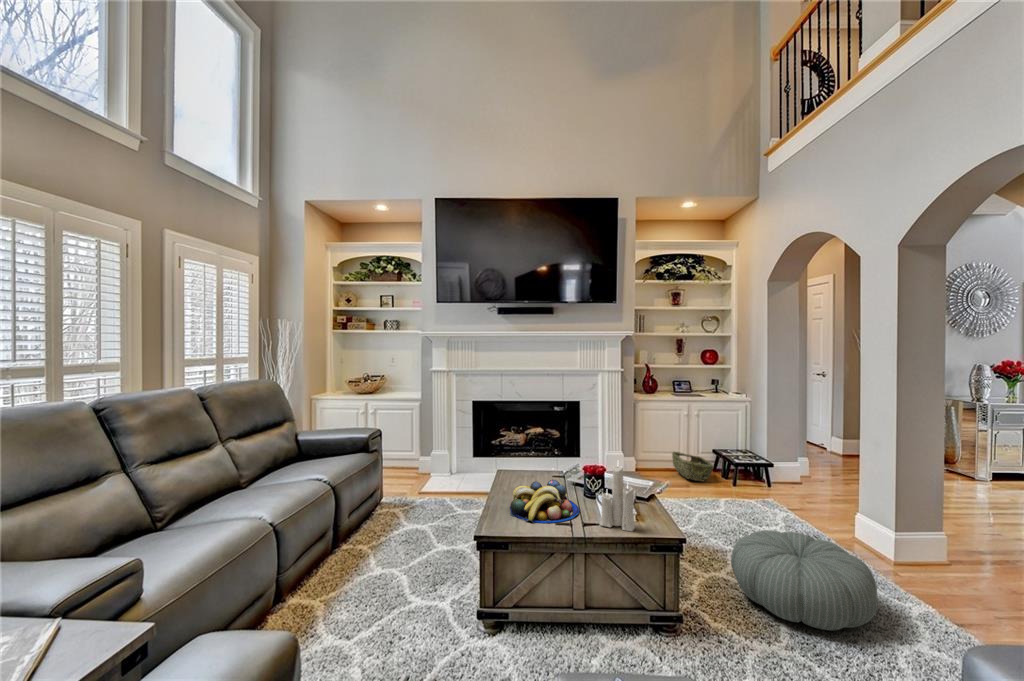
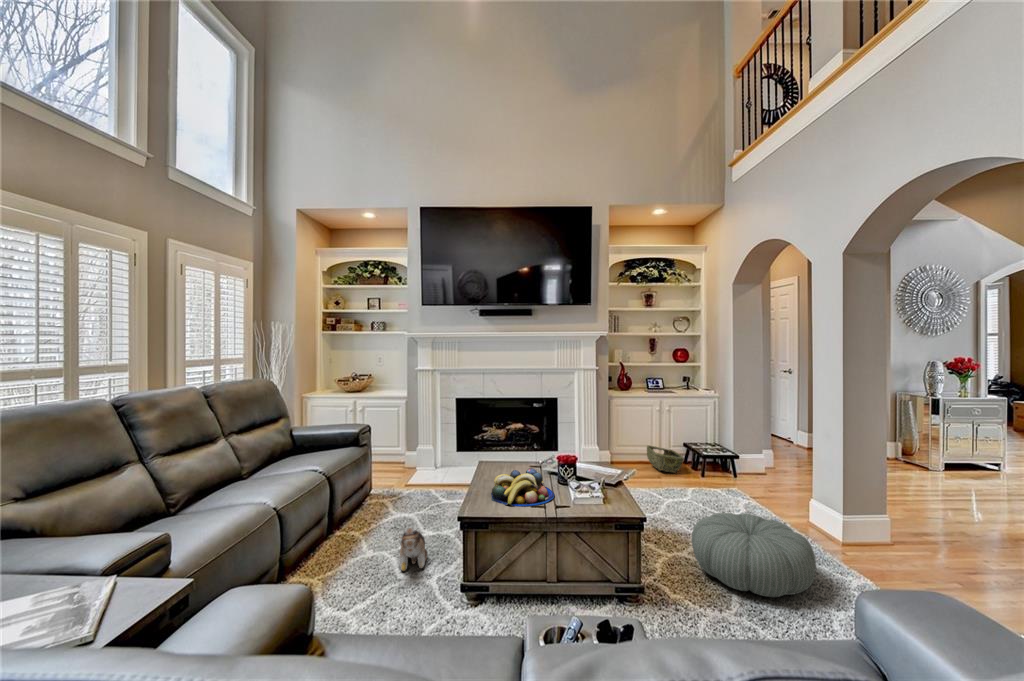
candle: present [600,464,635,531] -> none [572,444,603,512]
plush toy: none [408,543,440,591] -> present [400,528,427,571]

